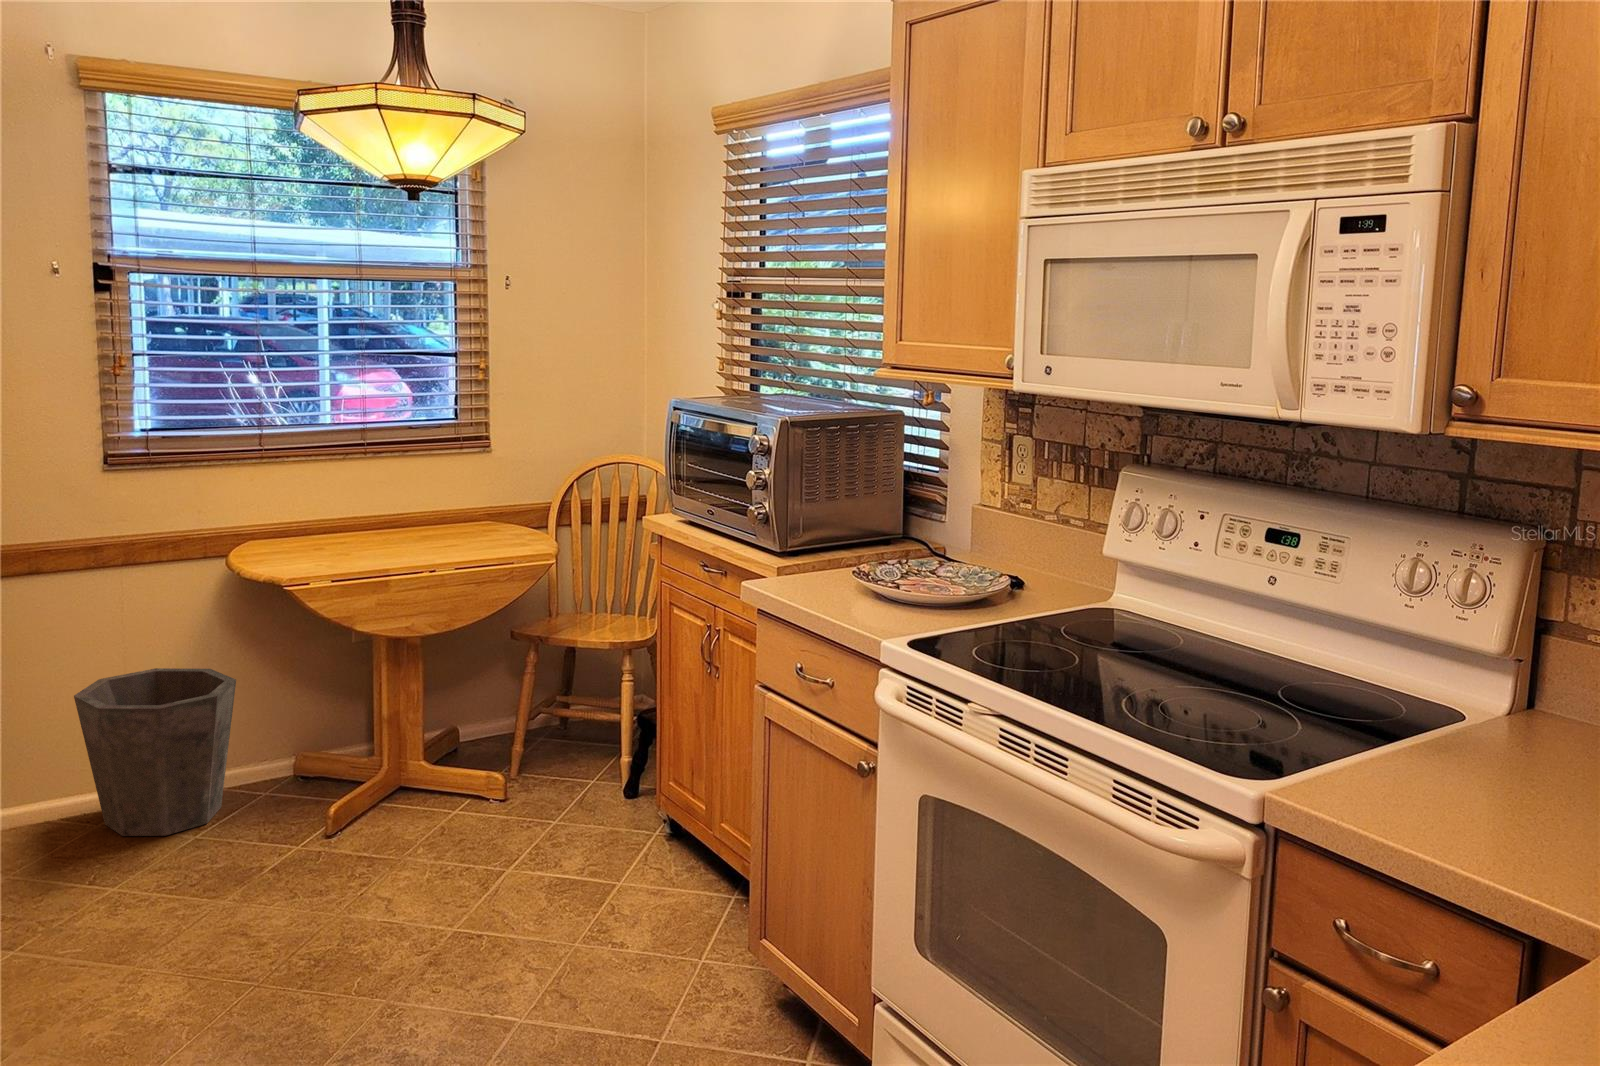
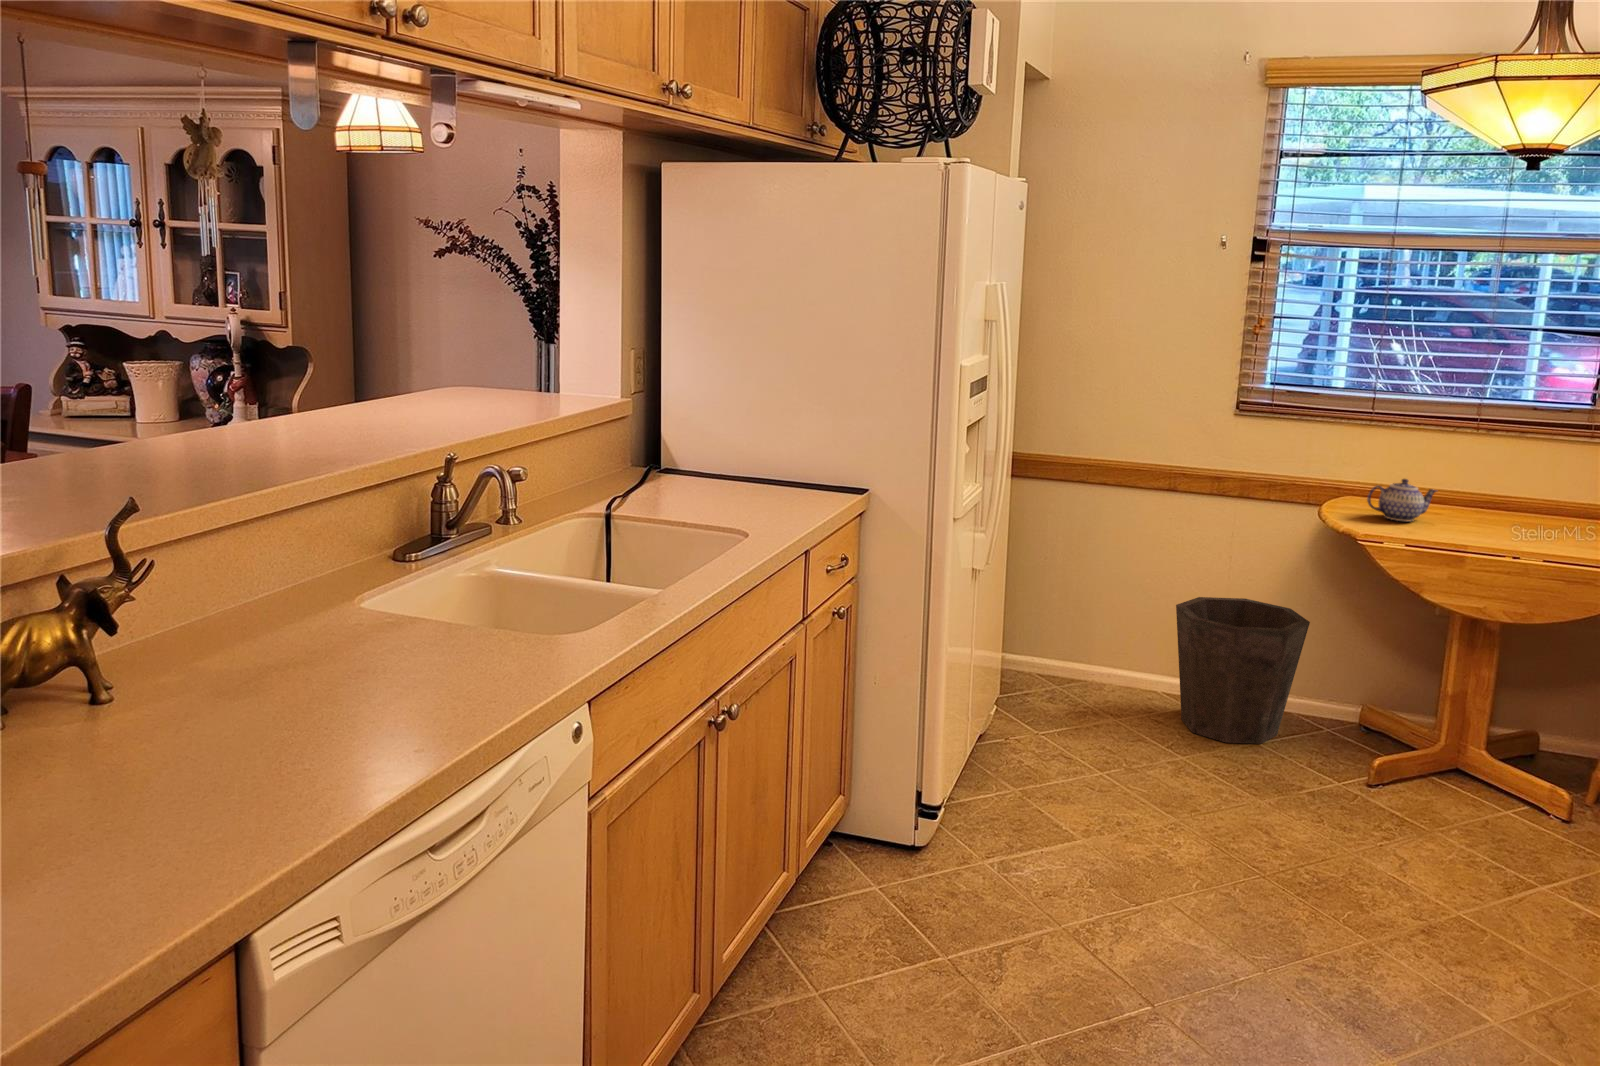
teapot: none [276,516,343,559] -> present [1367,479,1437,521]

